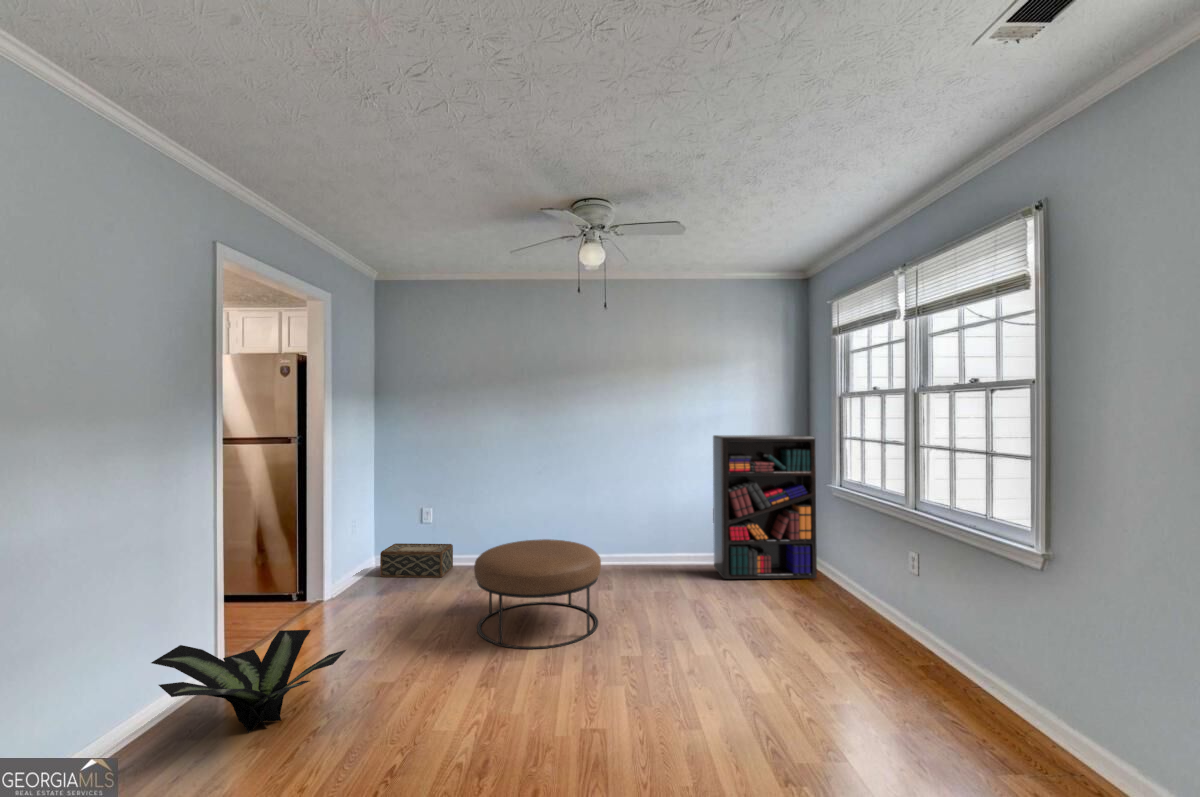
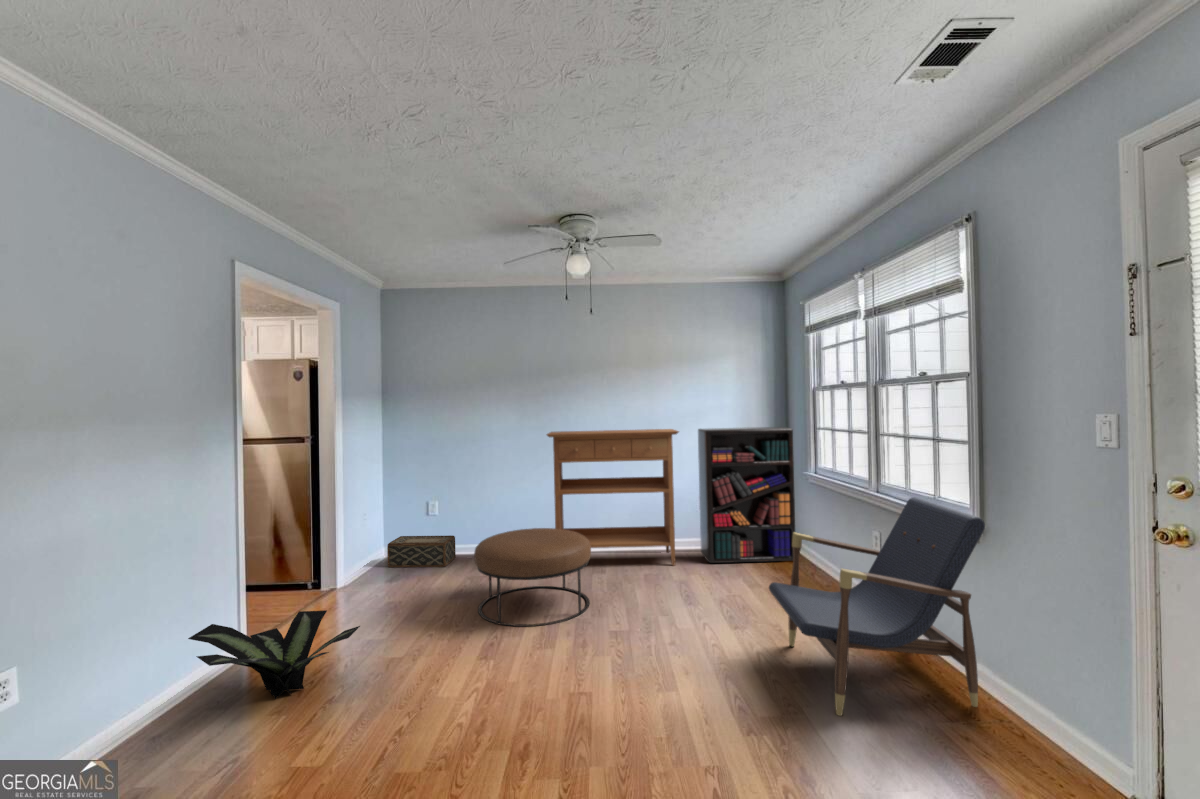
console table: none [553,435,695,582] -> present [547,429,679,566]
lounge chair: none [801,516,1057,768] -> present [769,497,985,716]

